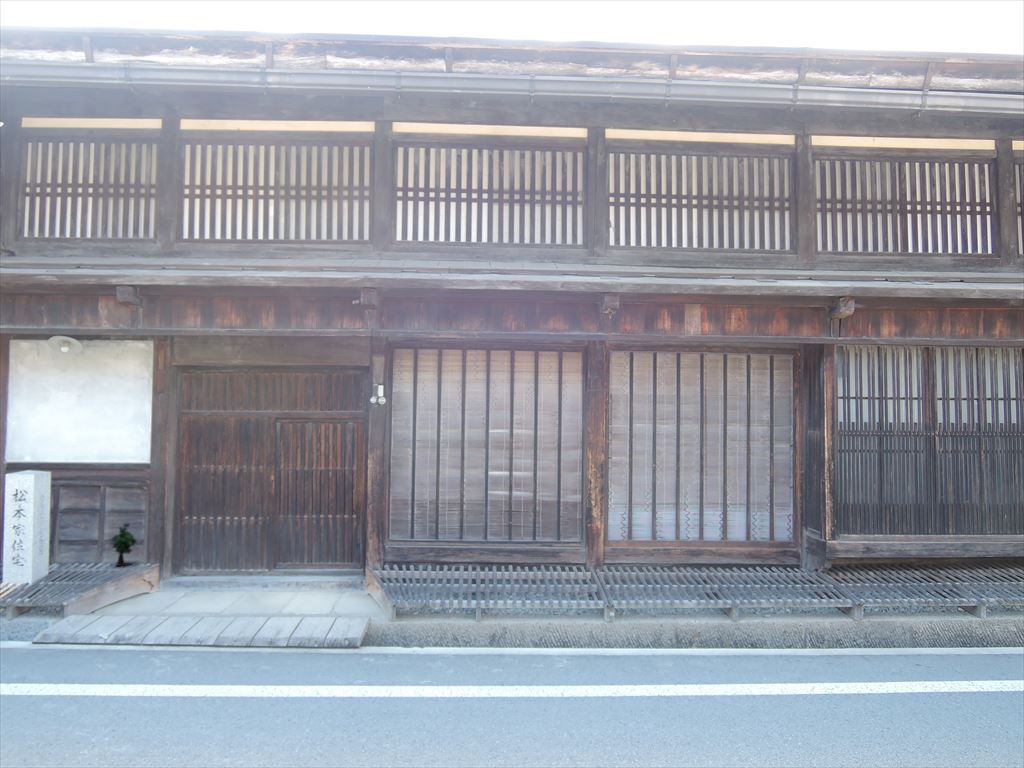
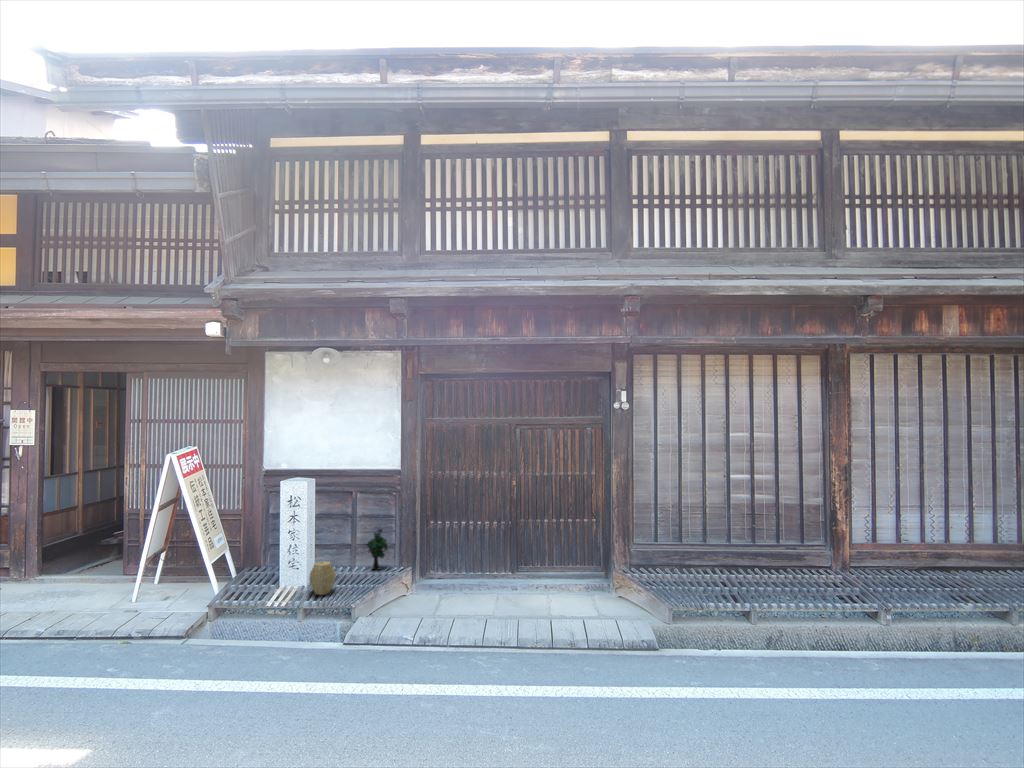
woven basket: none [23,556,56,591] -> present [309,561,336,595]

